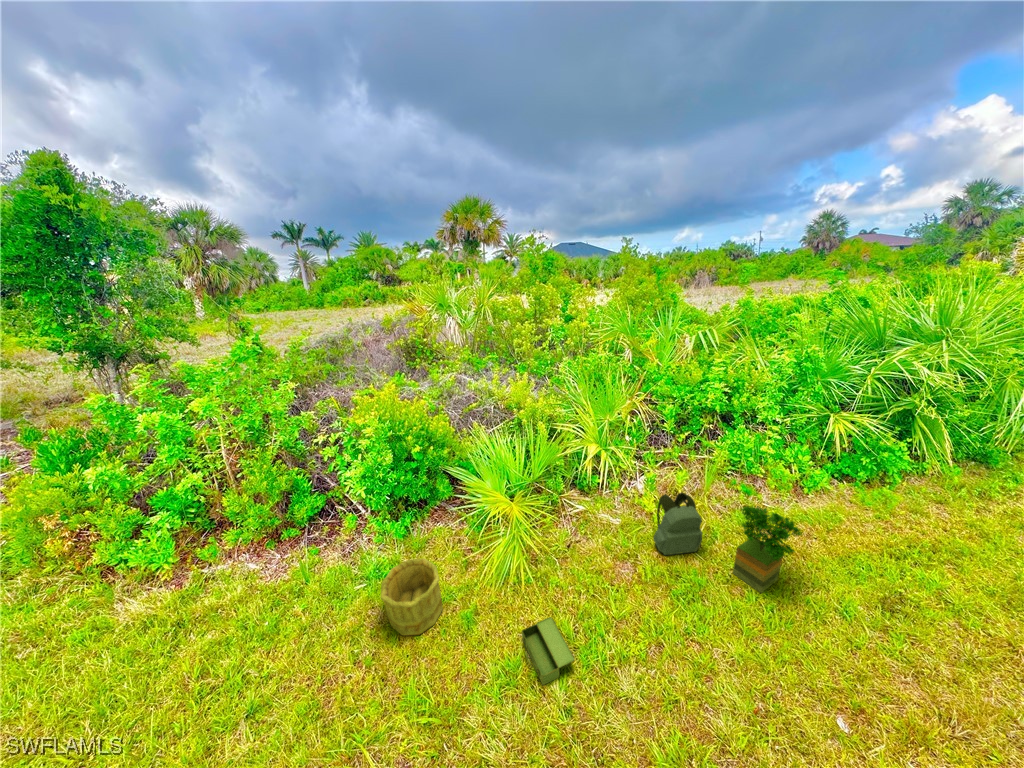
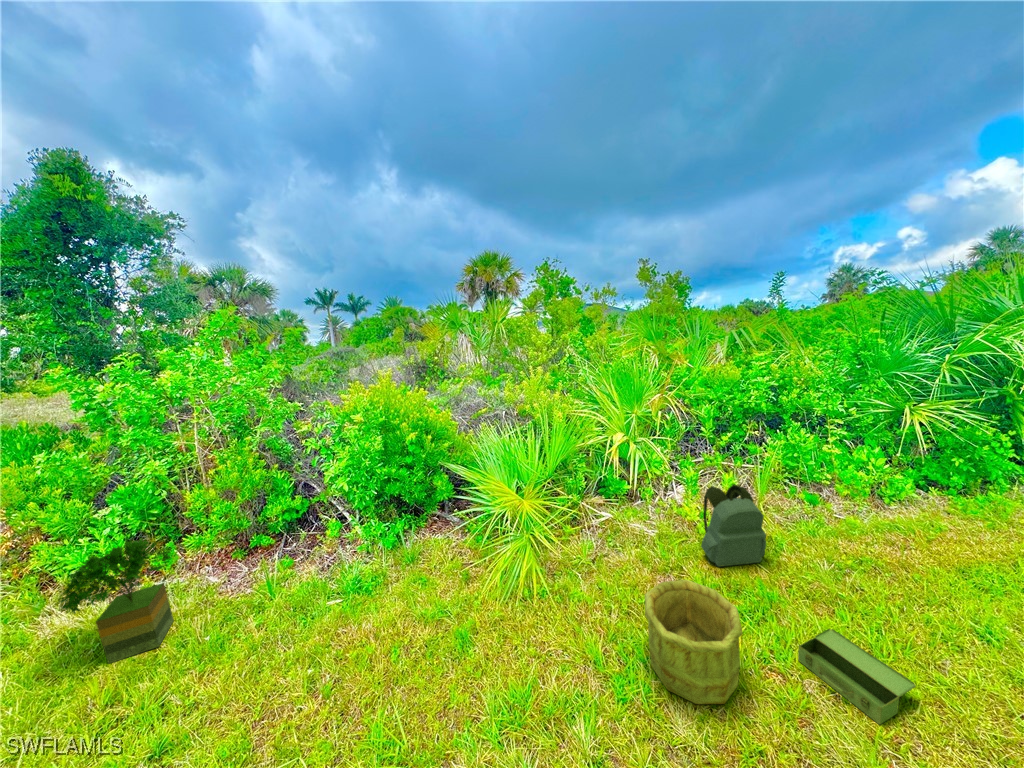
potted tree: present [733,506,801,593] -> present [59,539,174,663]
wooden bucket: present [381,558,443,636] -> present [645,580,742,704]
toolbox: present [522,617,575,685] -> present [798,629,916,724]

